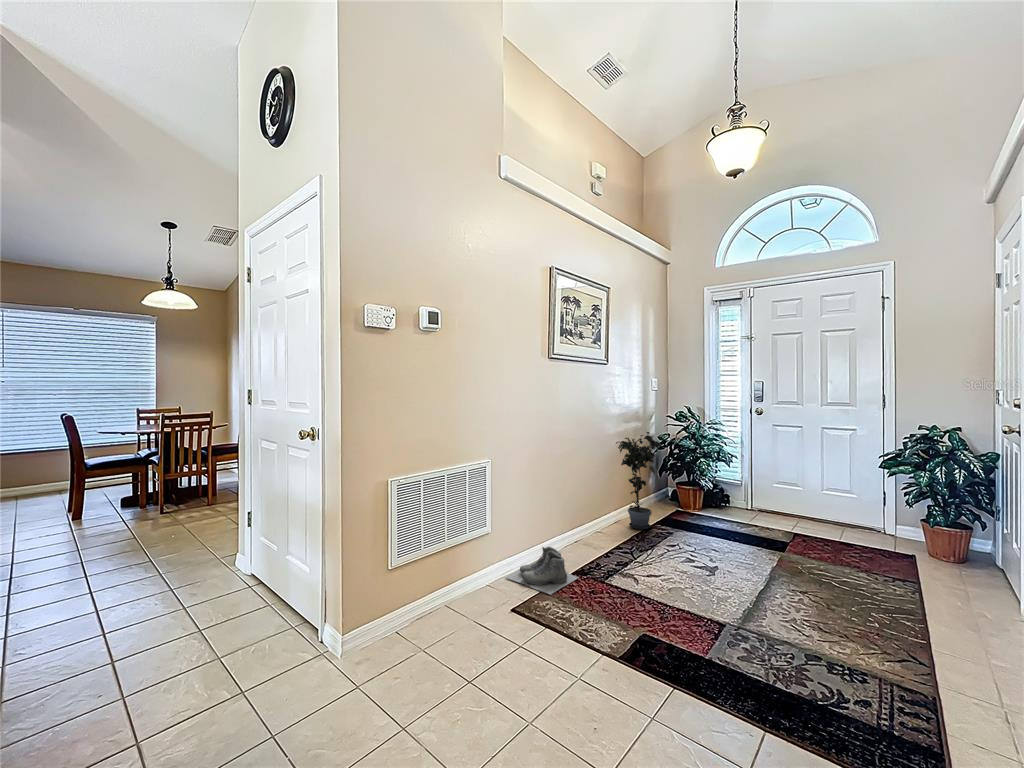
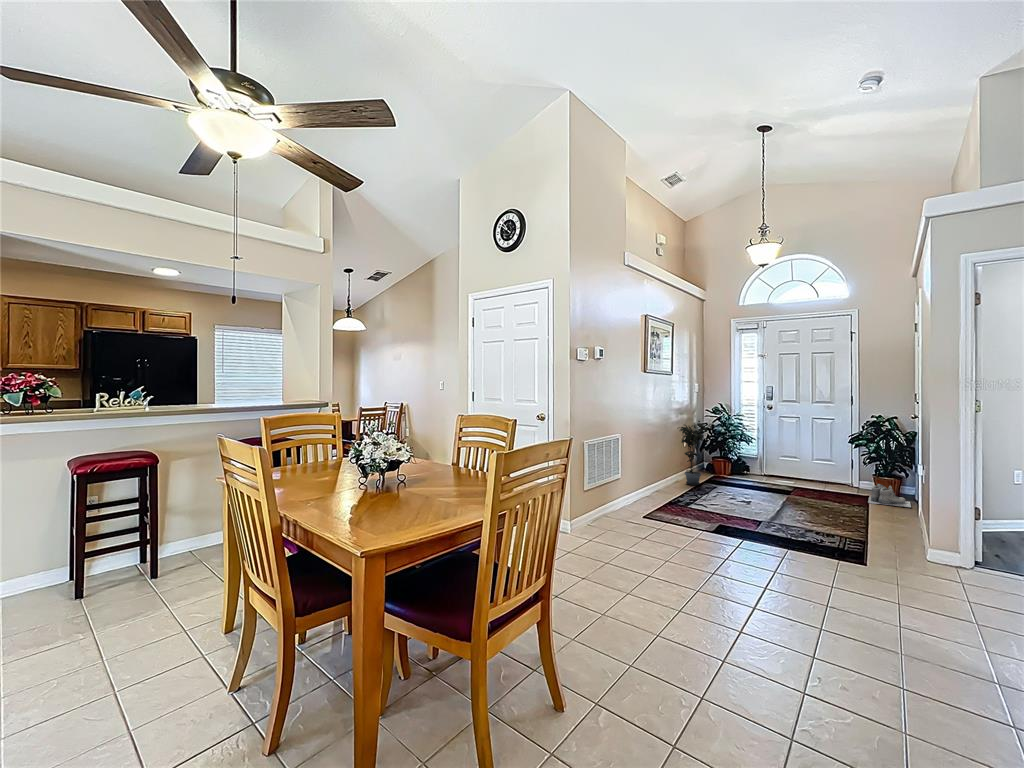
boots: present [505,547,579,595] -> present [868,484,911,507]

